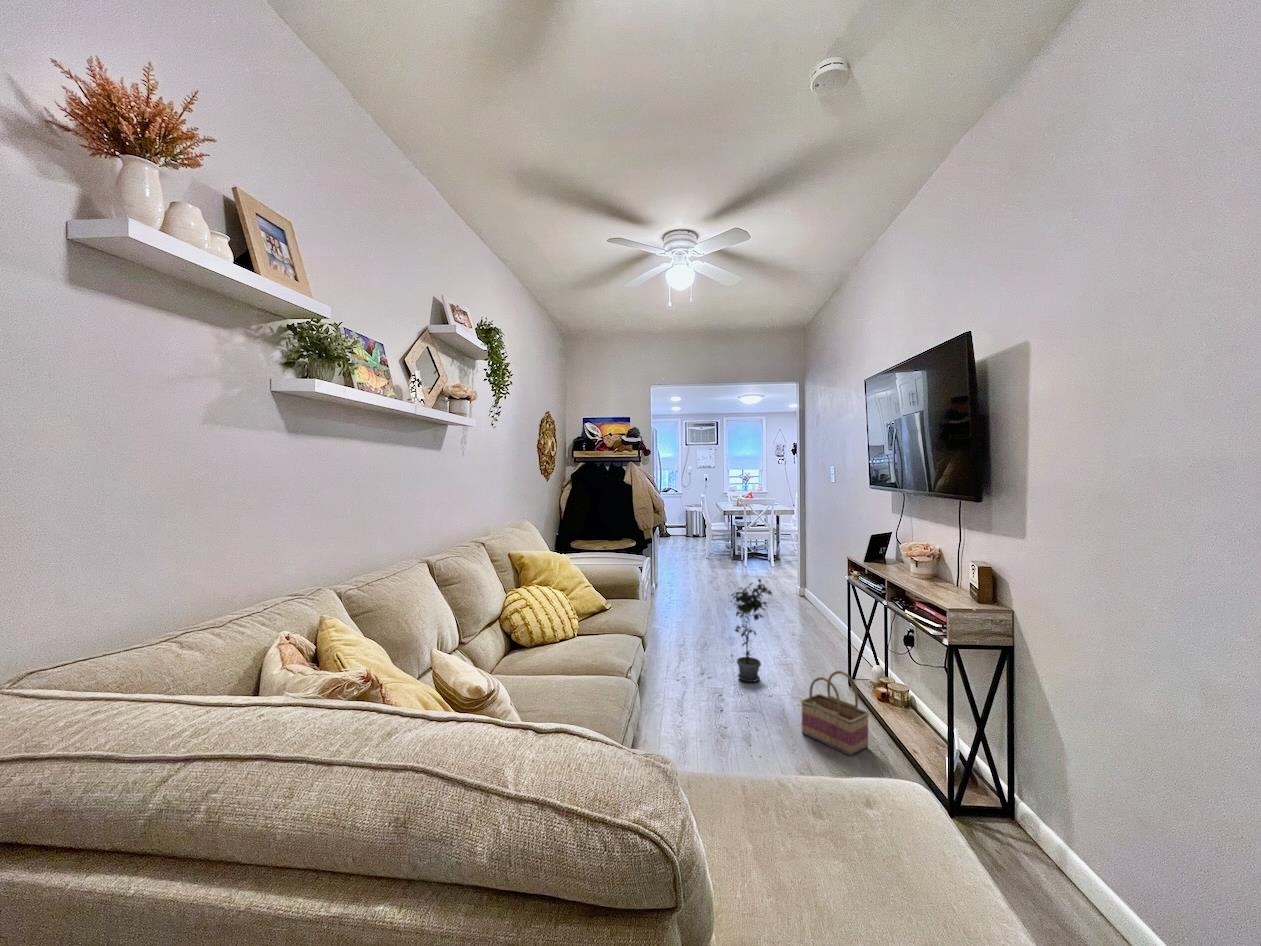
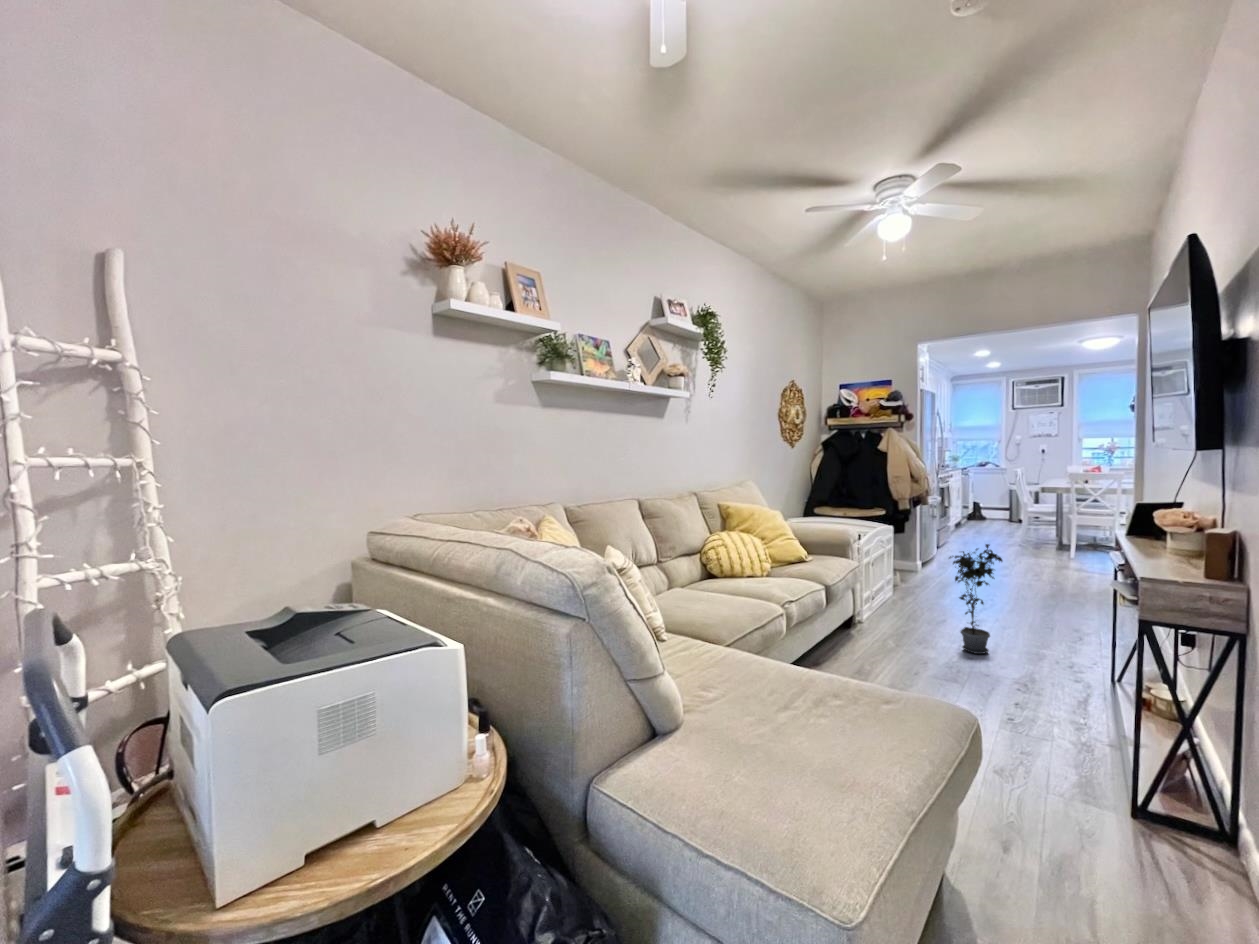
basket: present [801,671,869,756] -> none [996,637,1074,723]

